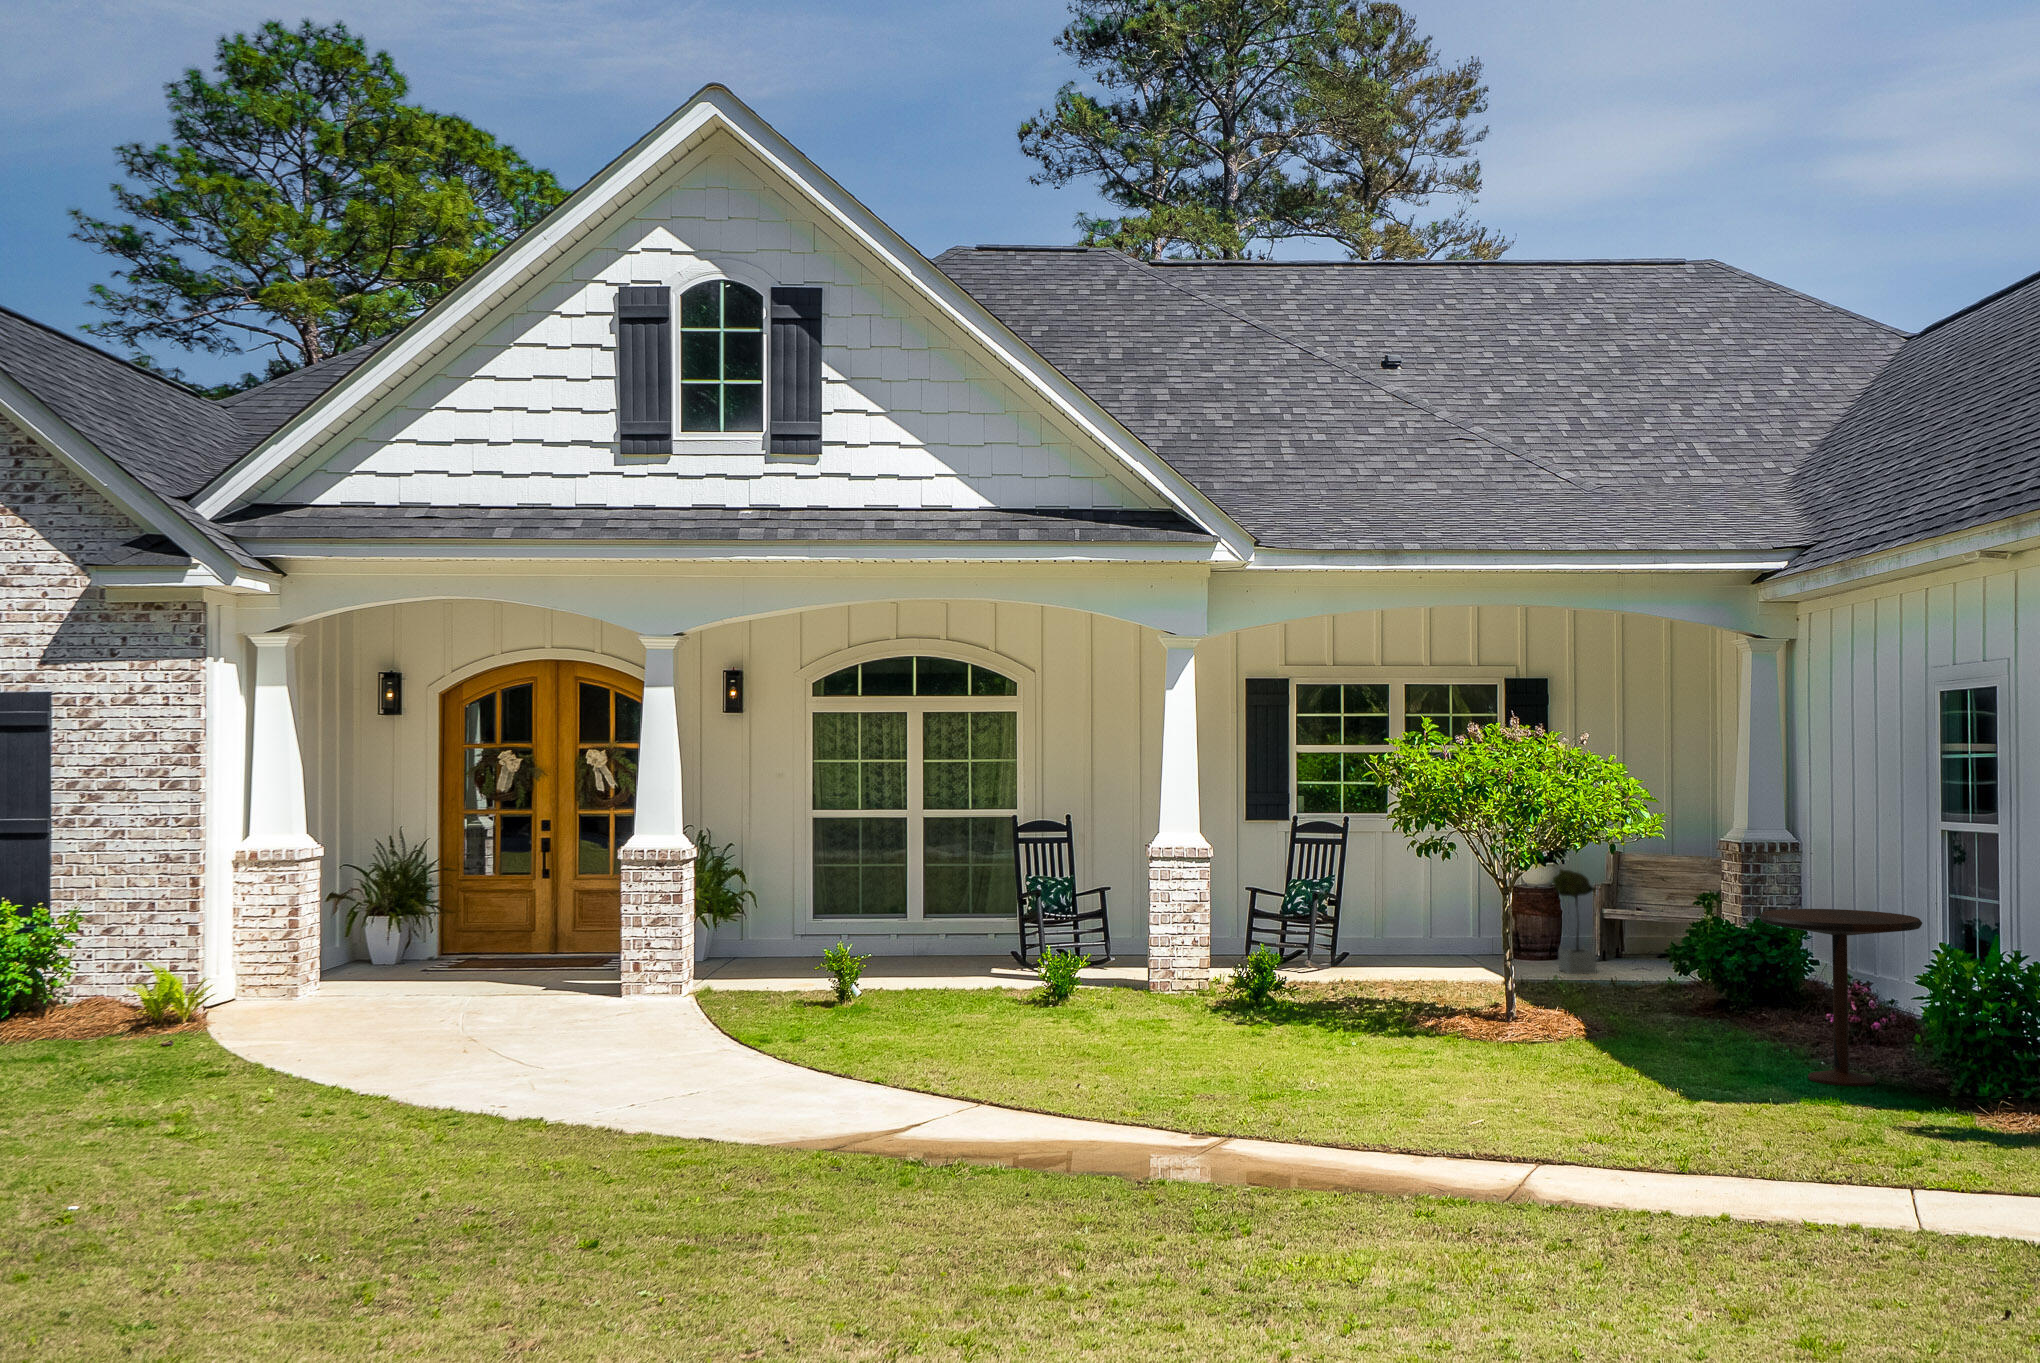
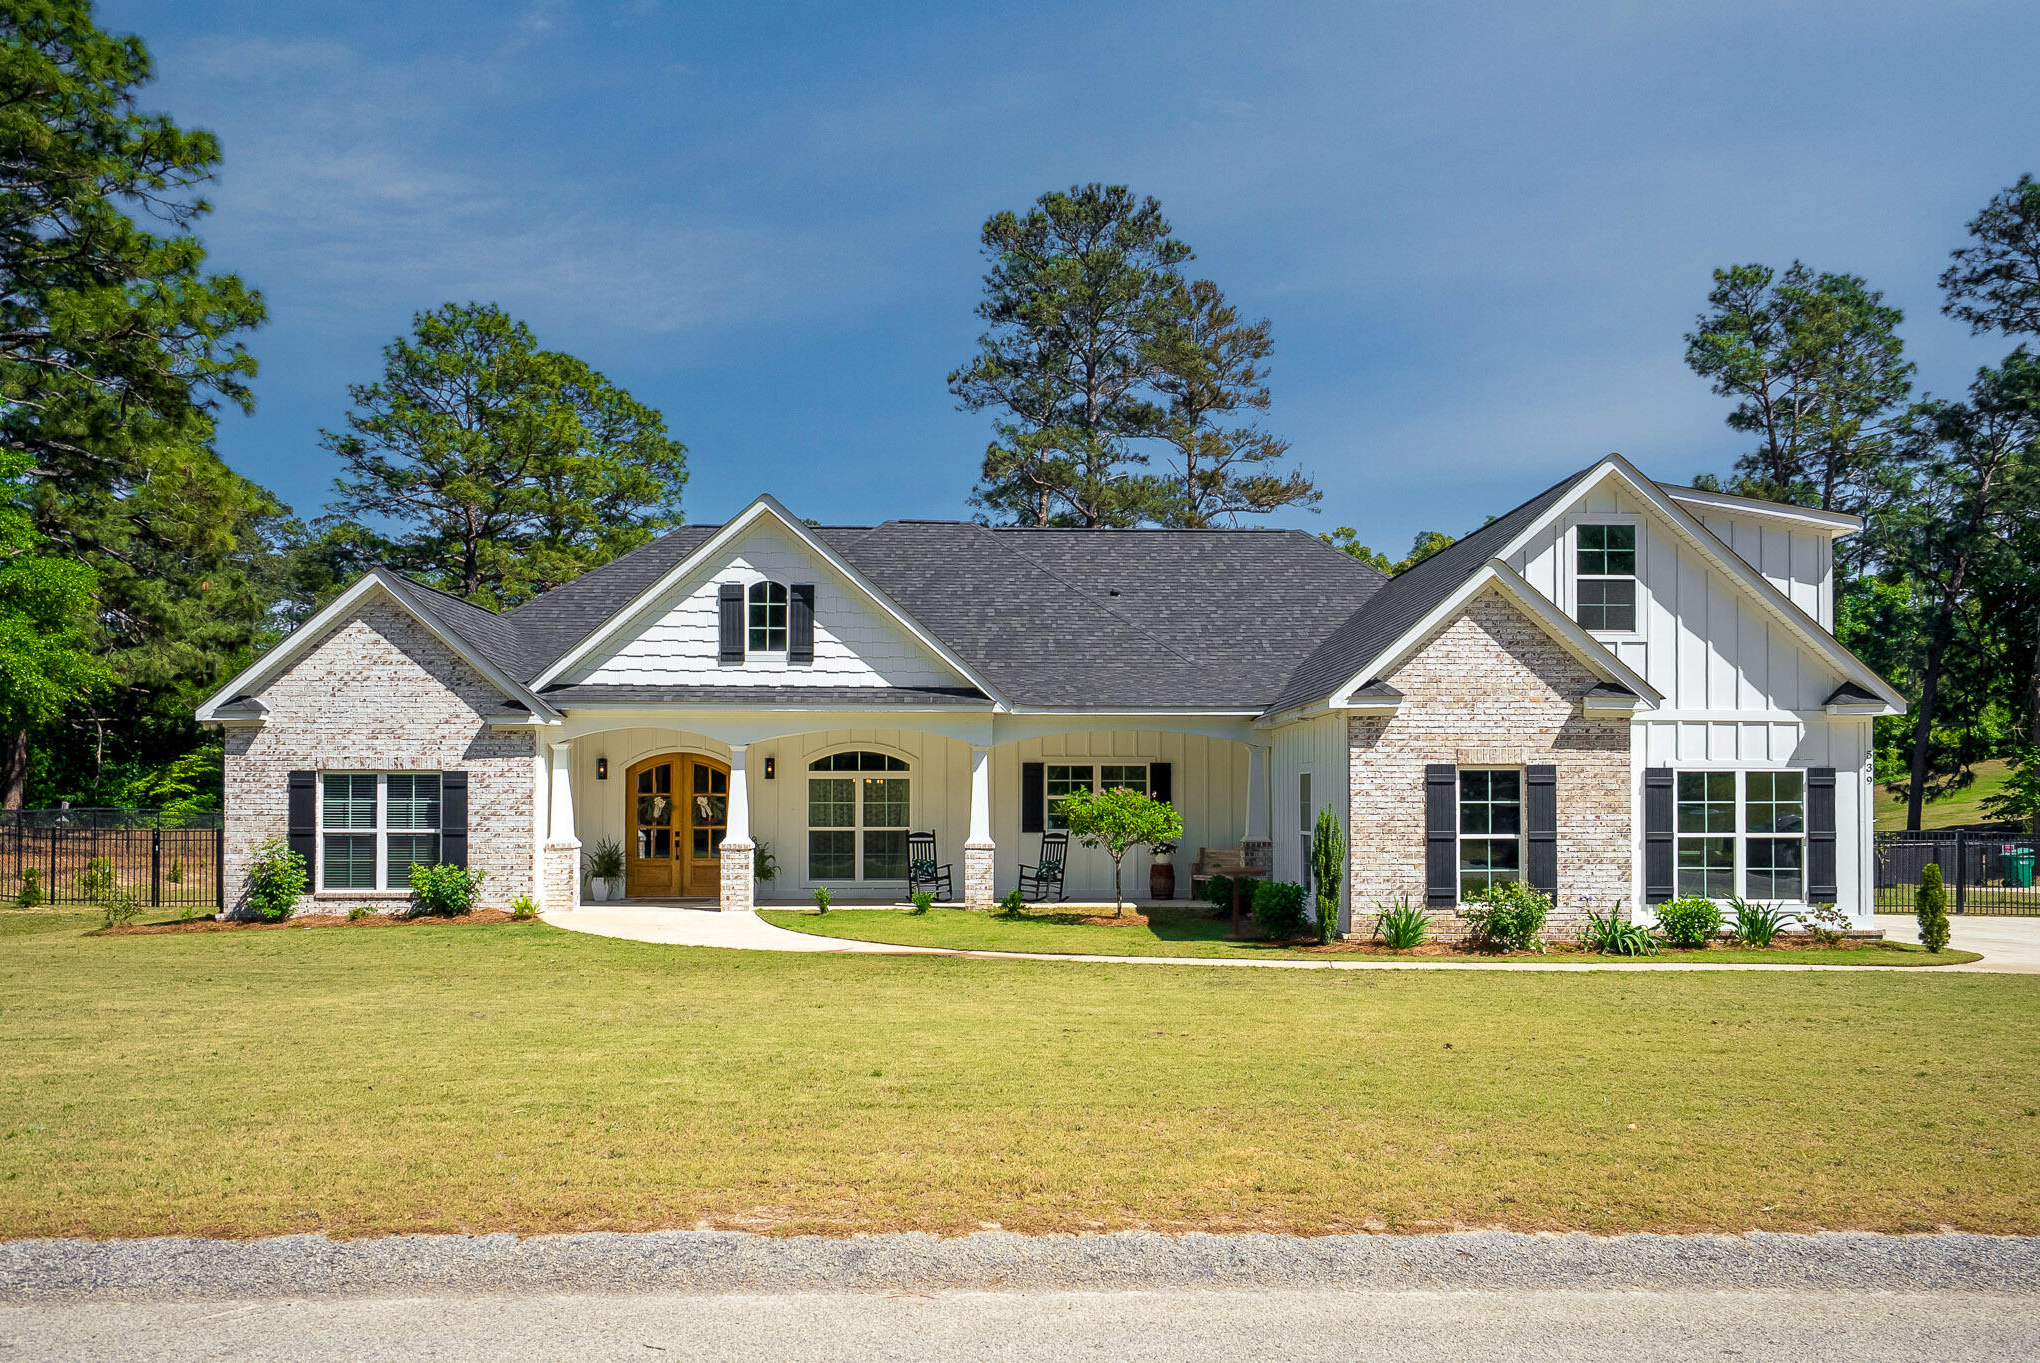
potted tree: present [1553,869,1596,974] -> none [1171,857,1192,908]

